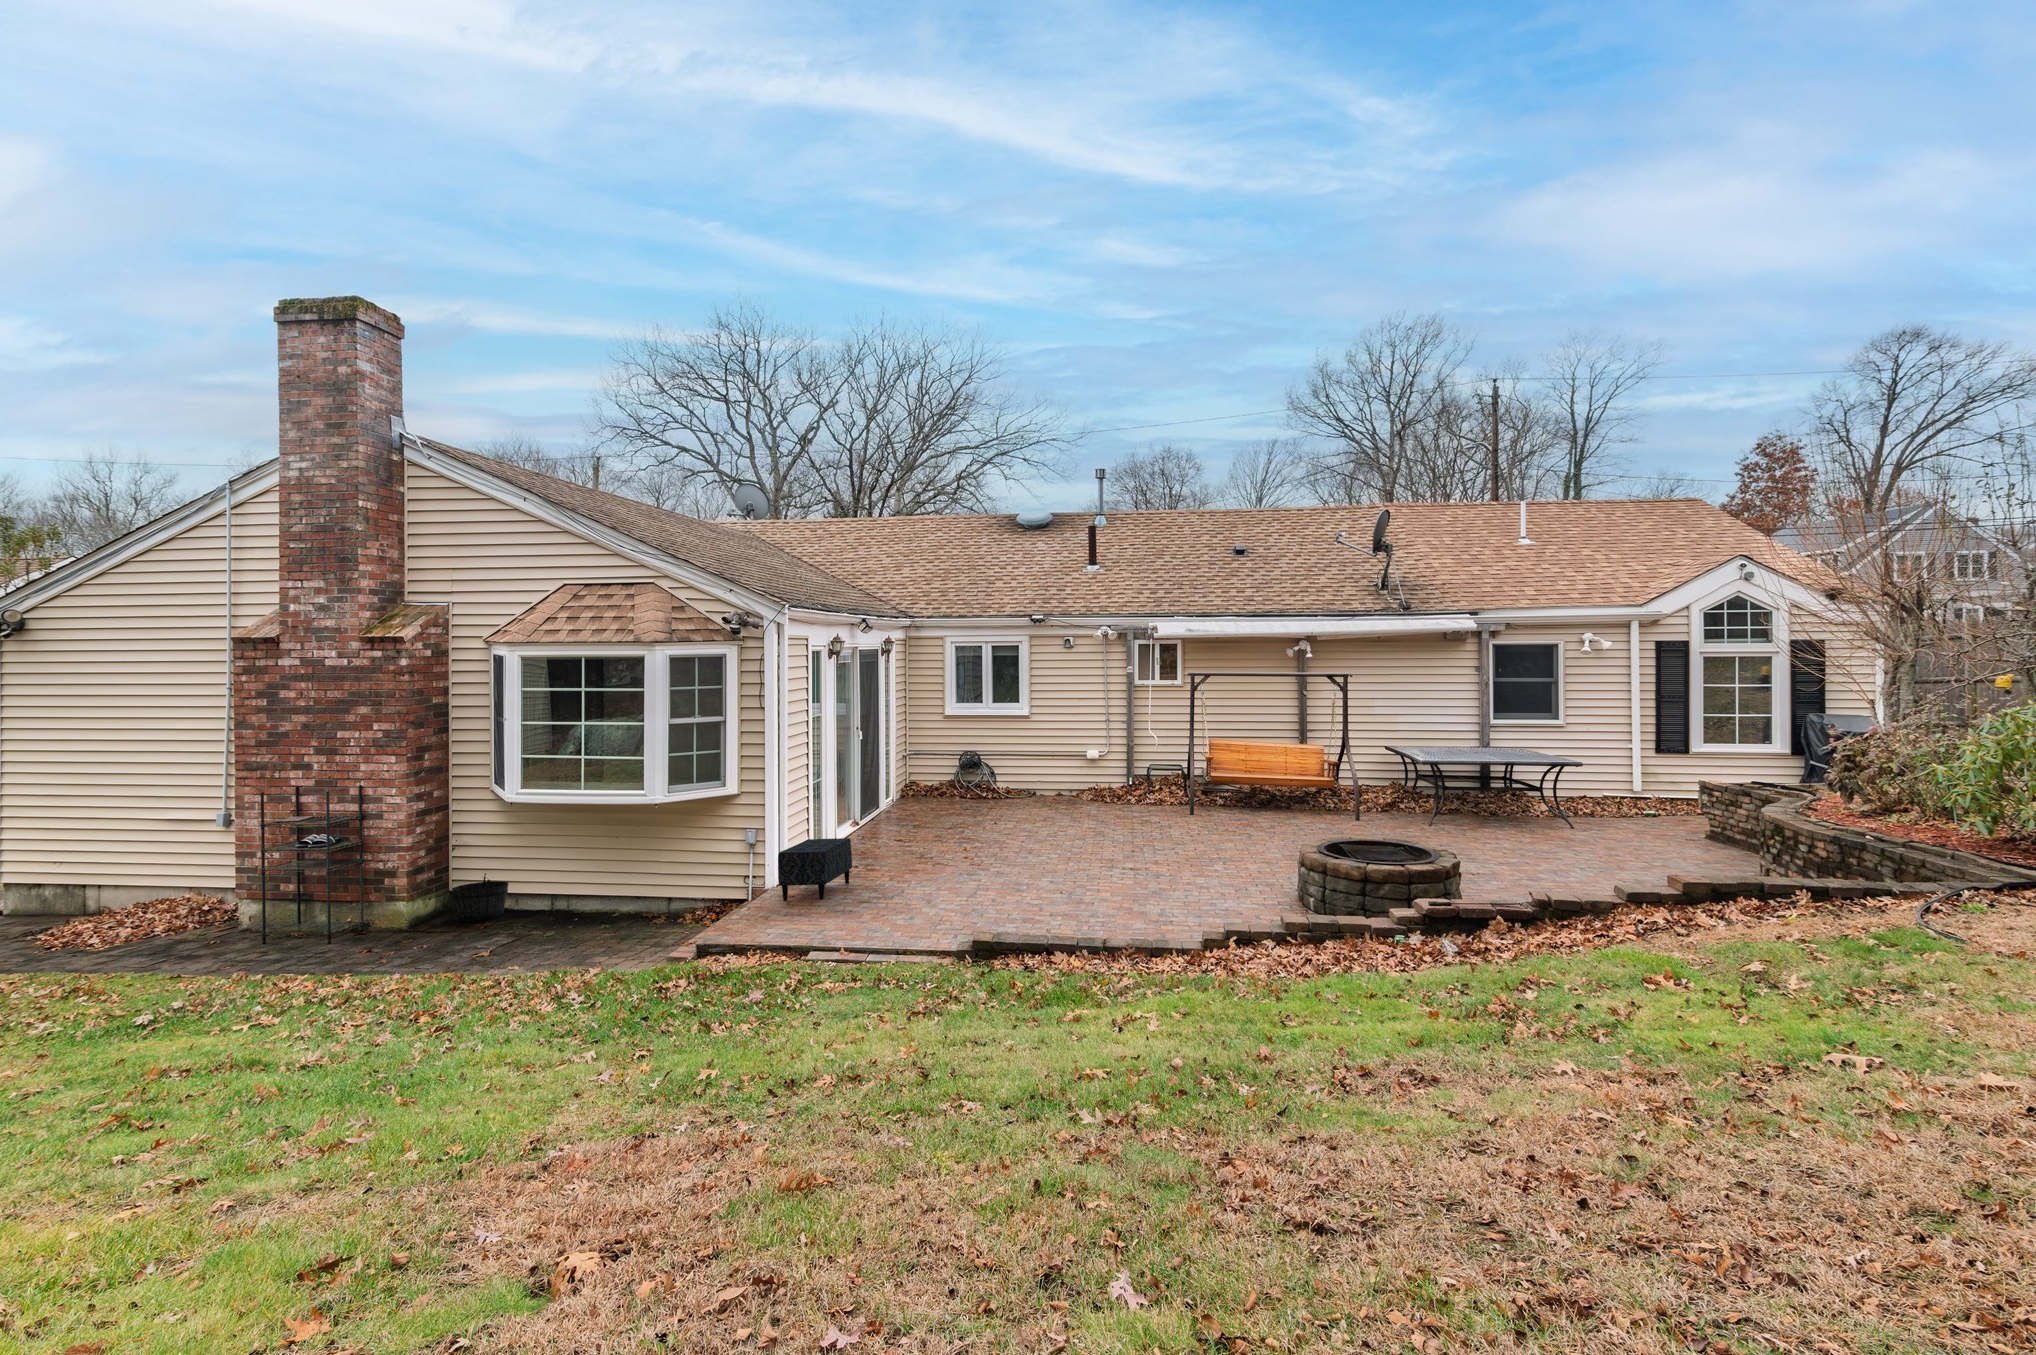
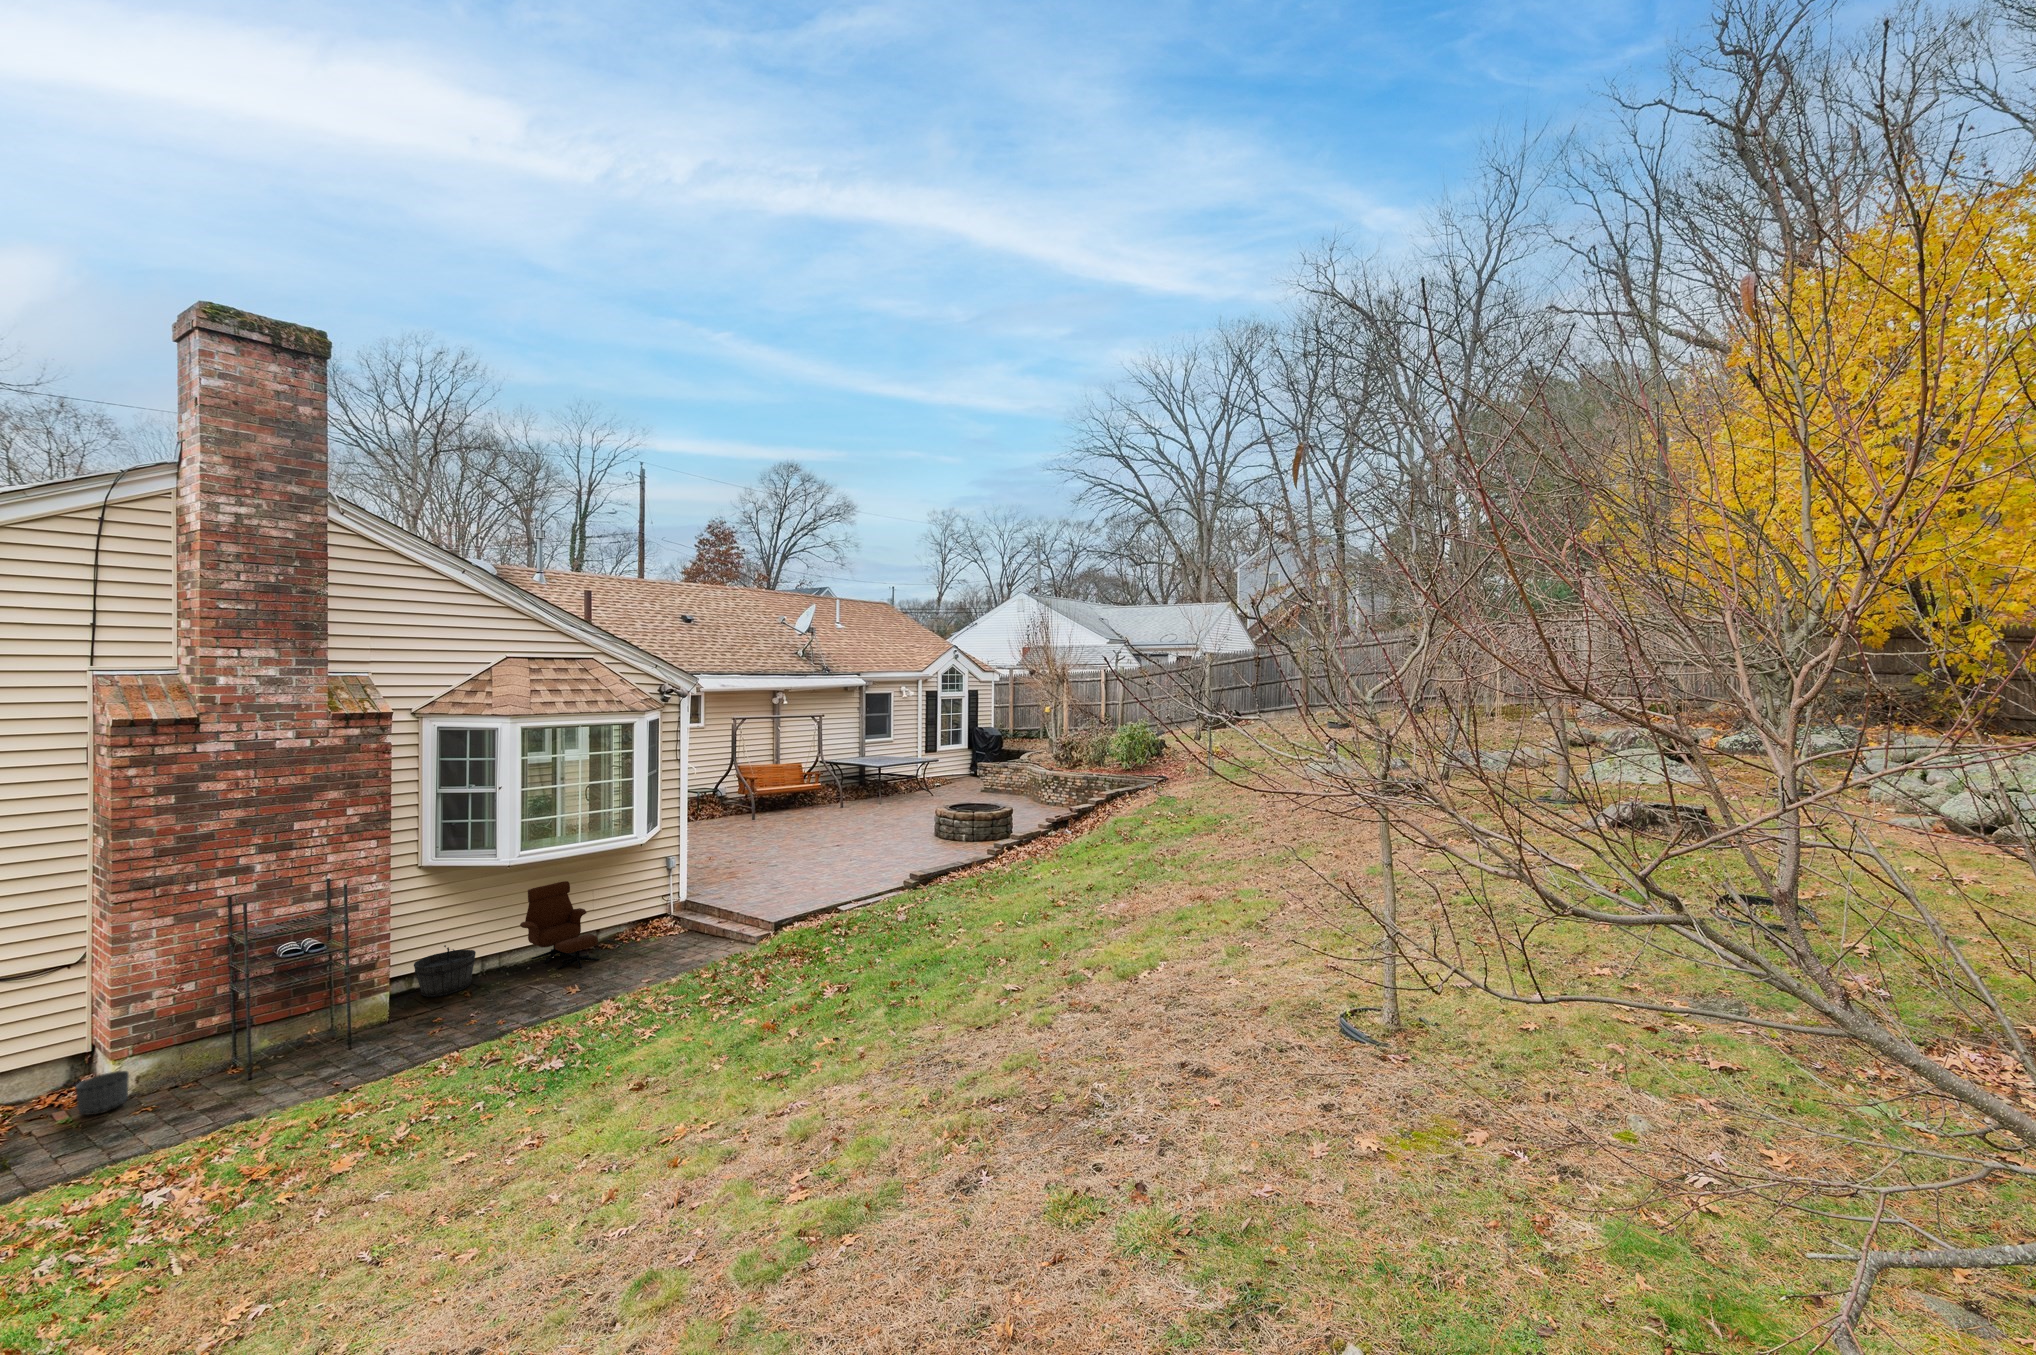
lounge chair: none [532,834,617,930] -> present [520,881,599,969]
bench: present [778,838,852,900] -> none [646,855,720,905]
planter: none [212,906,246,933] -> present [75,1071,129,1115]

